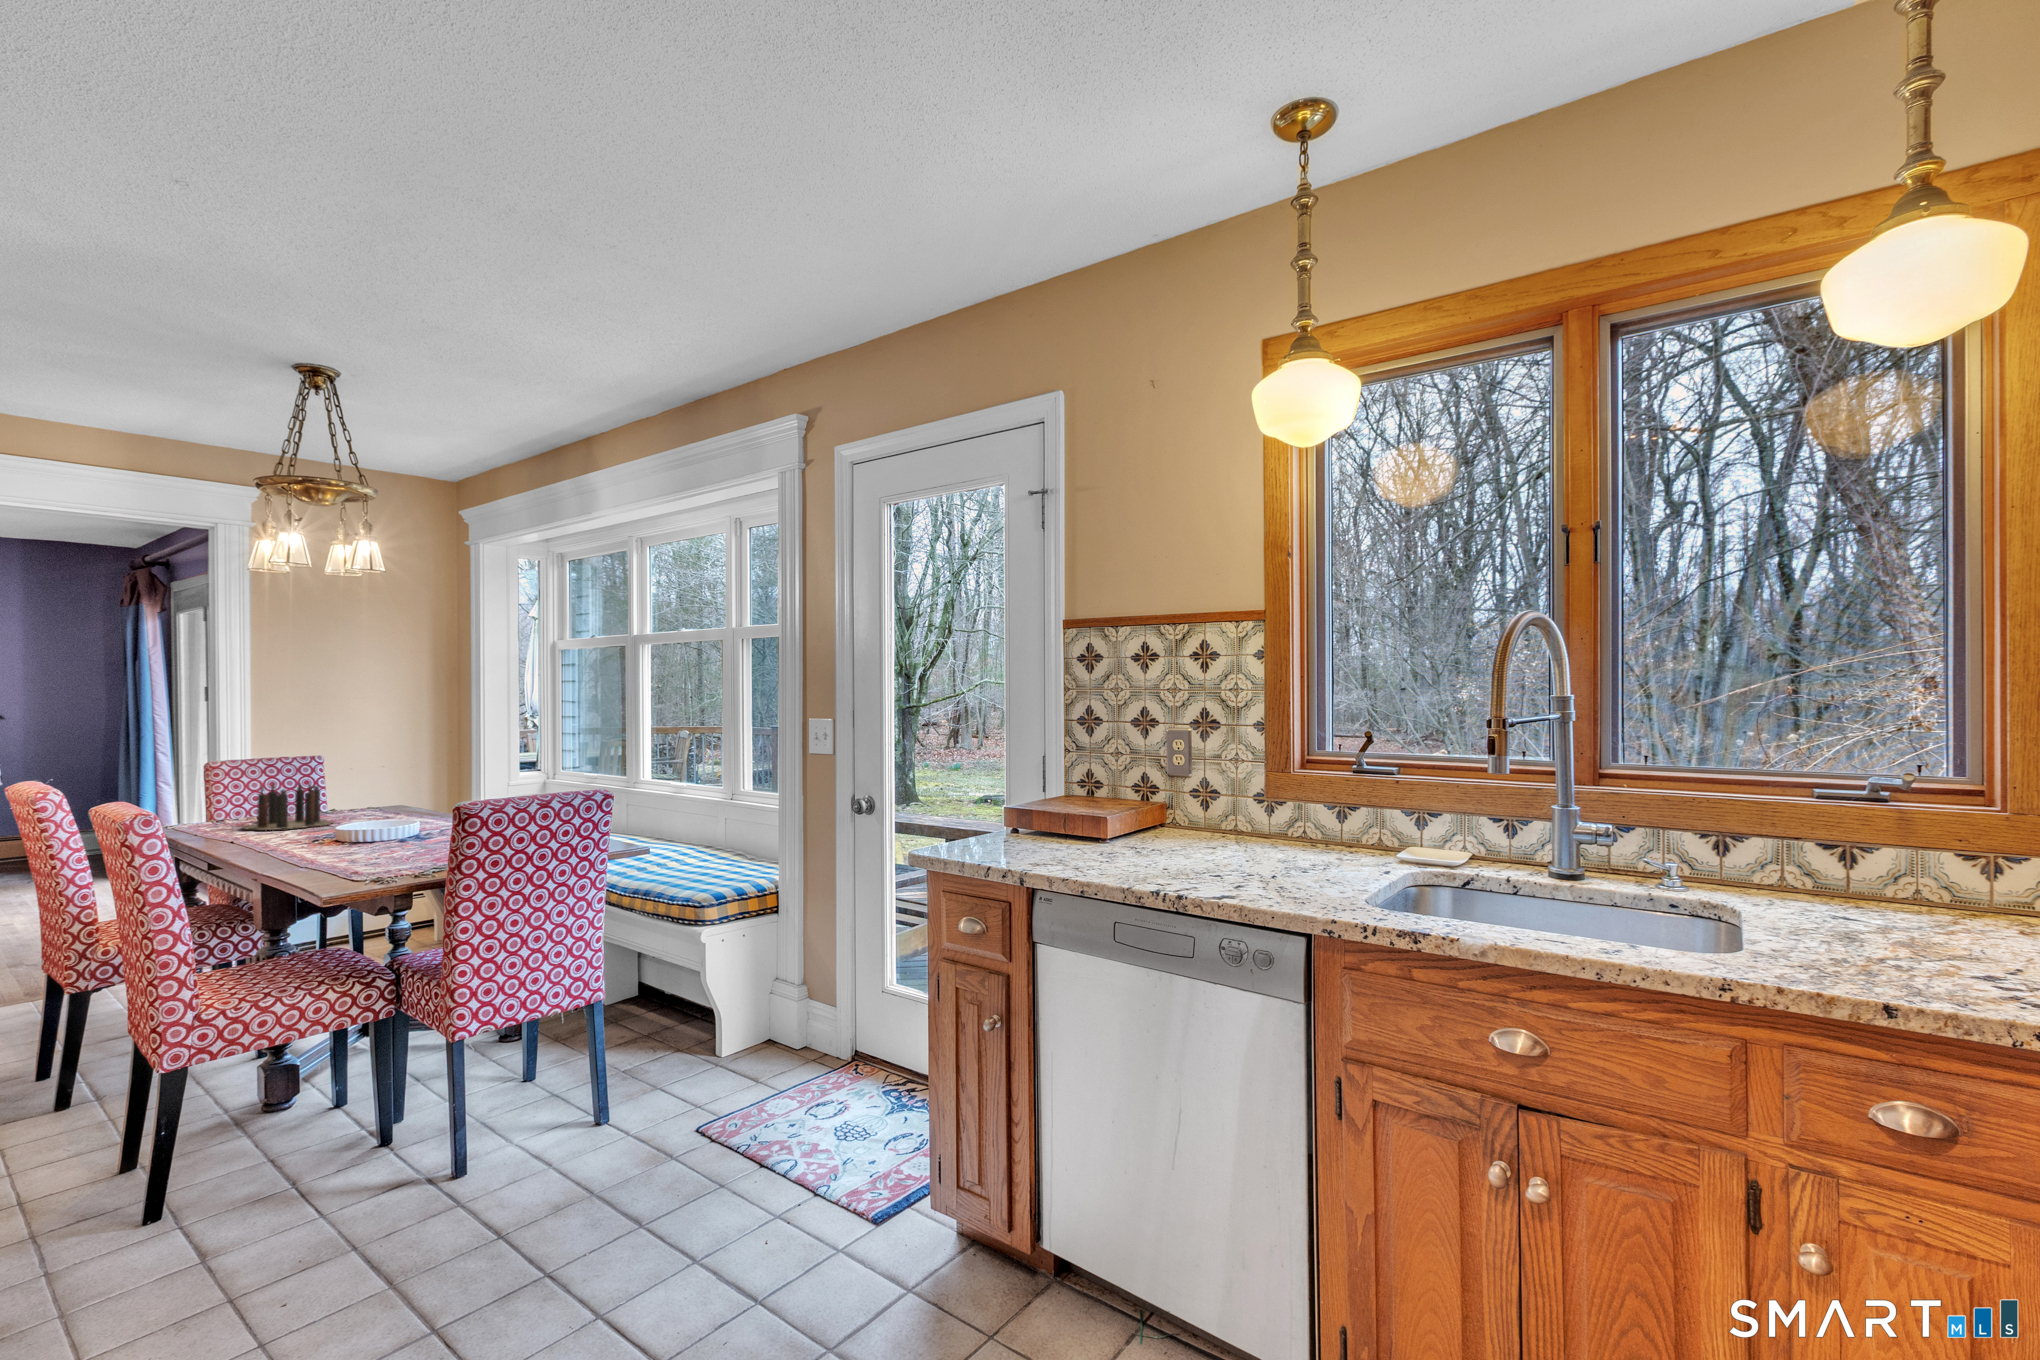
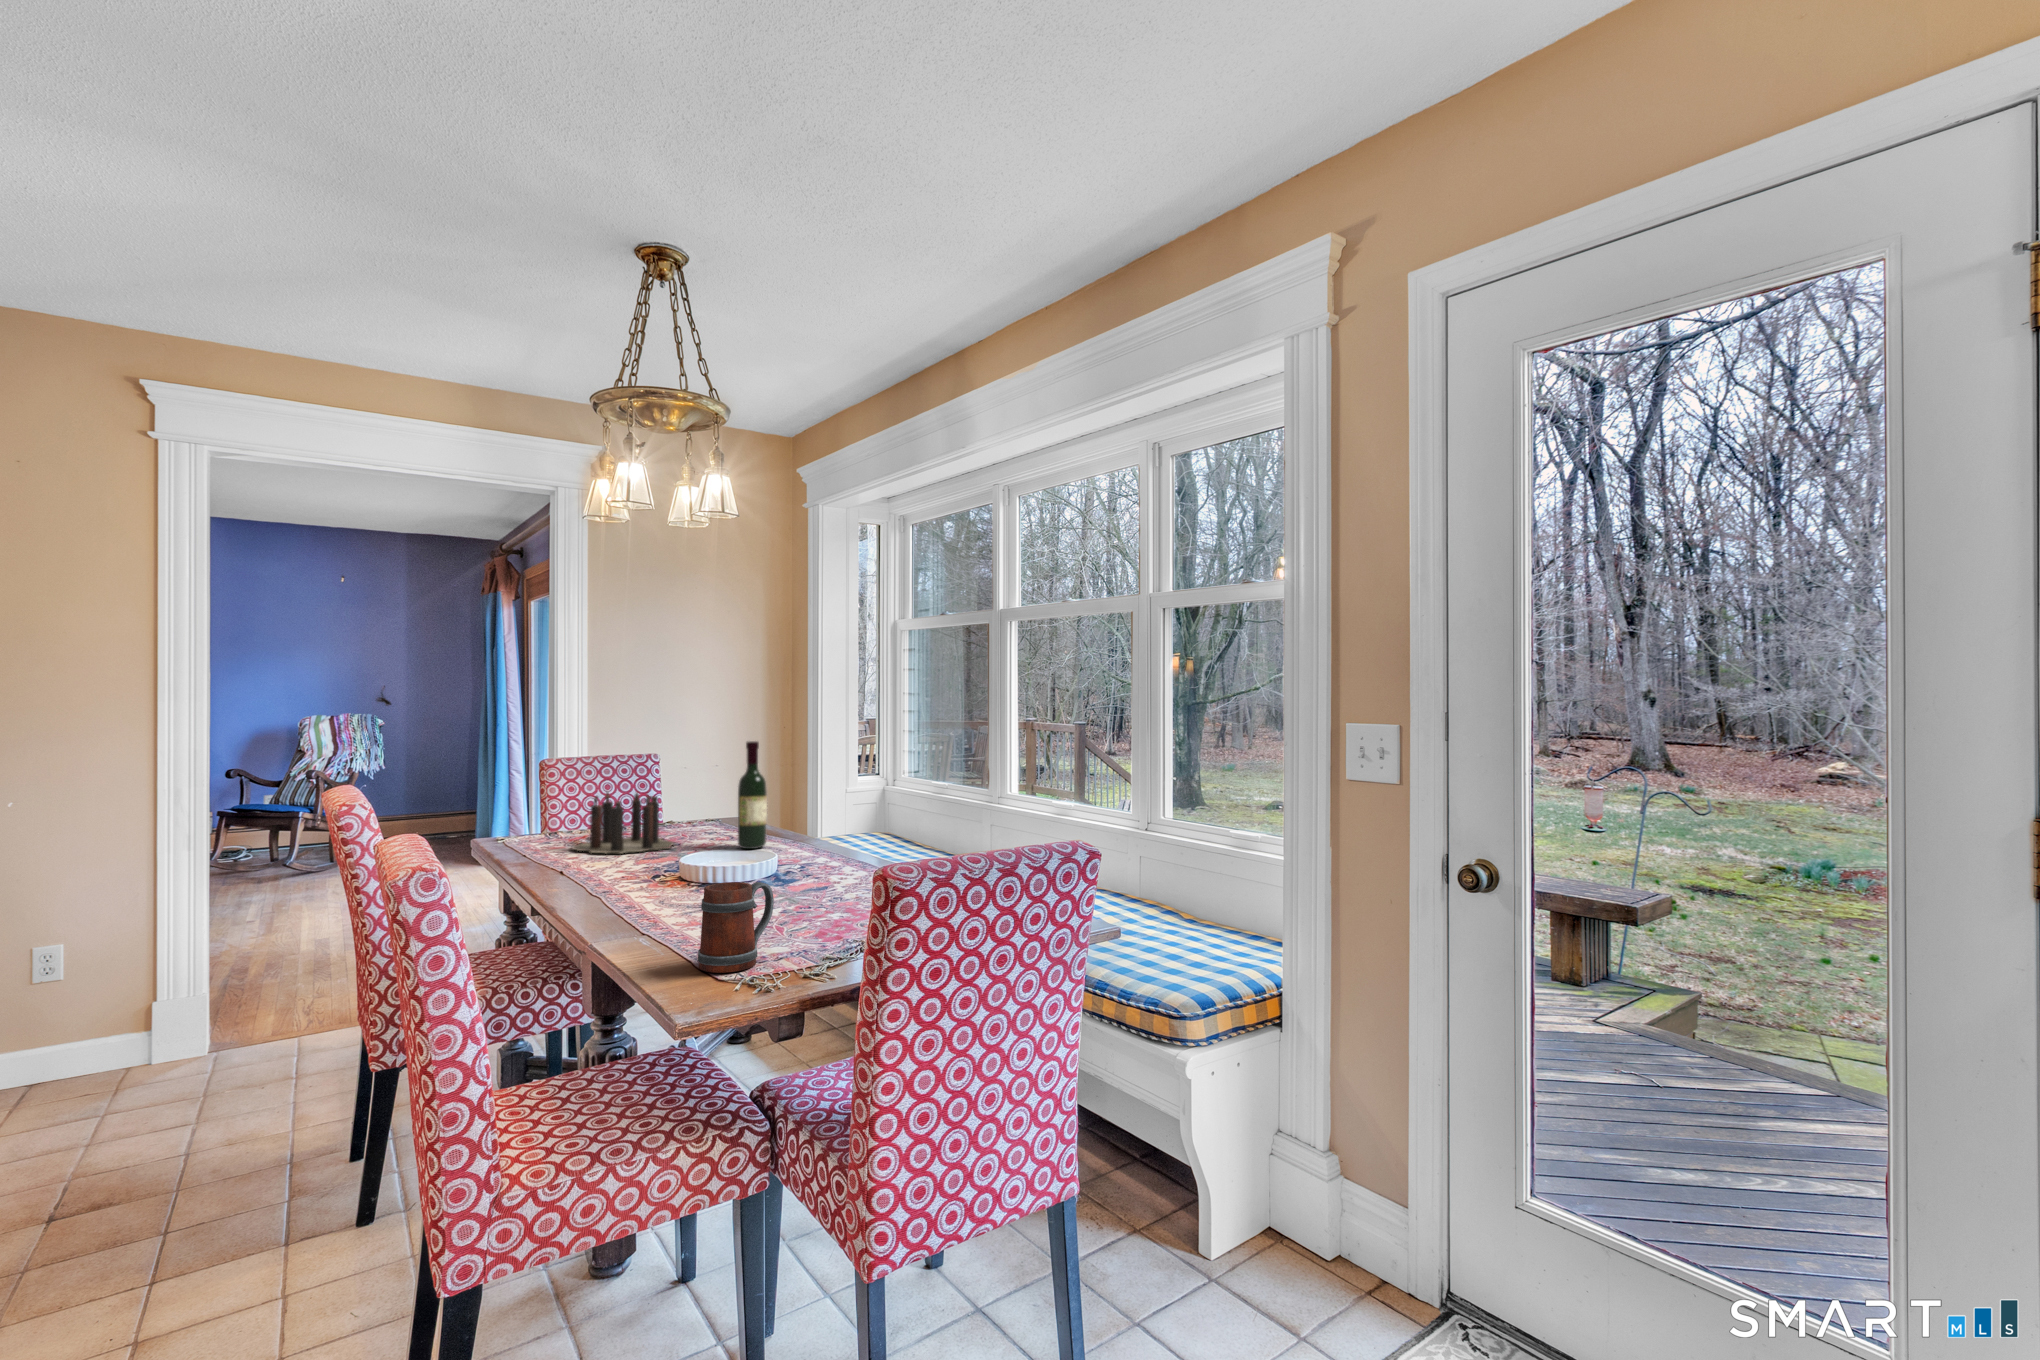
wine bottle: none [389,741,414,822] -> present [738,741,767,849]
mug: none [342,824,400,879] -> present [698,882,774,973]

